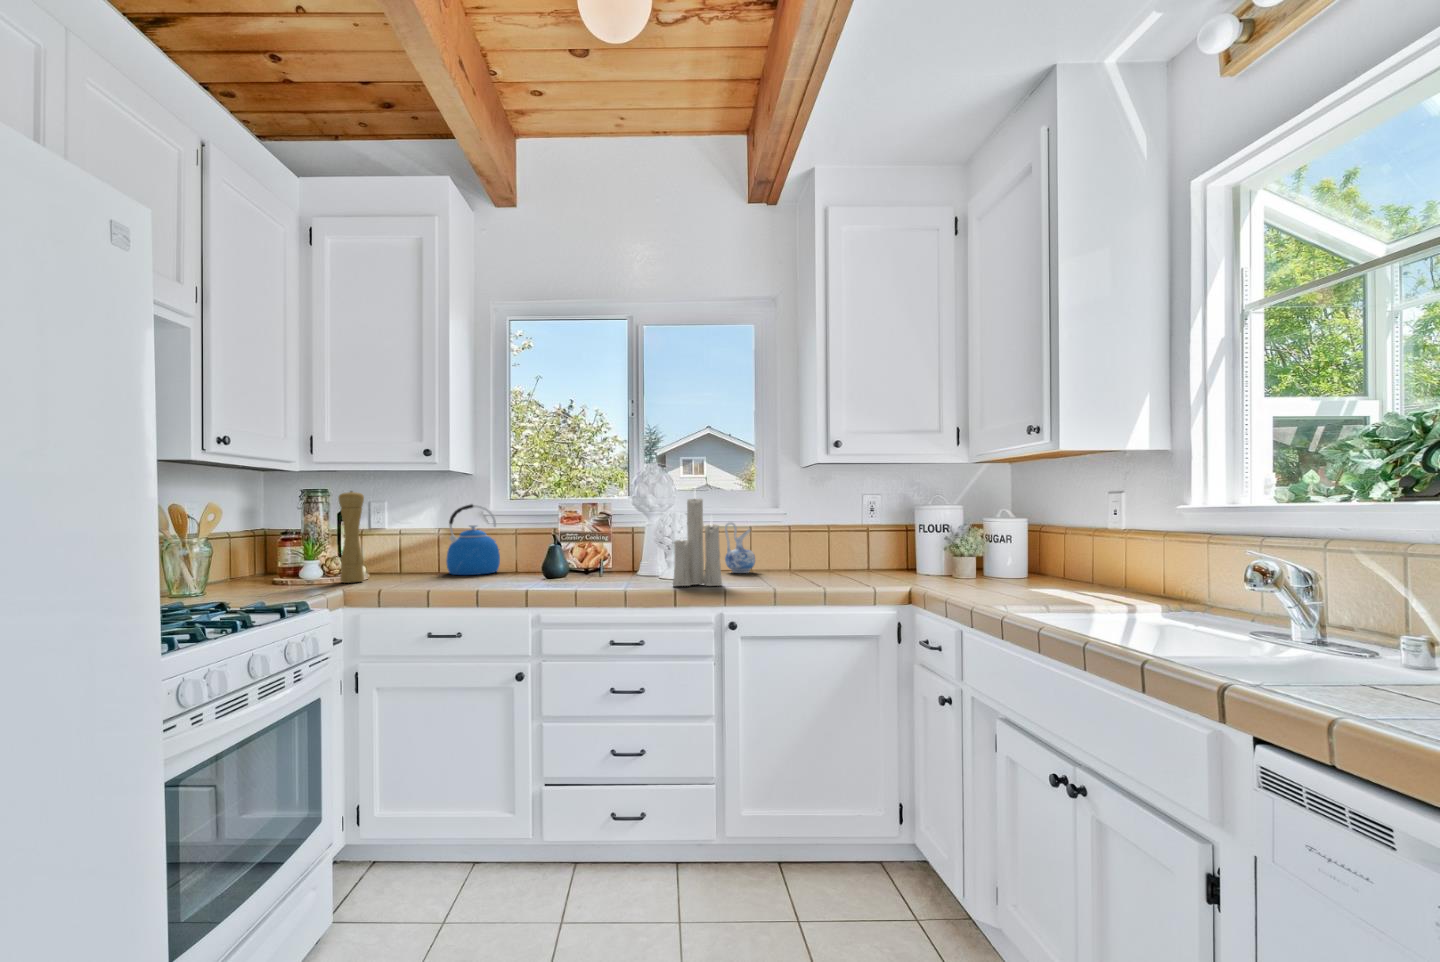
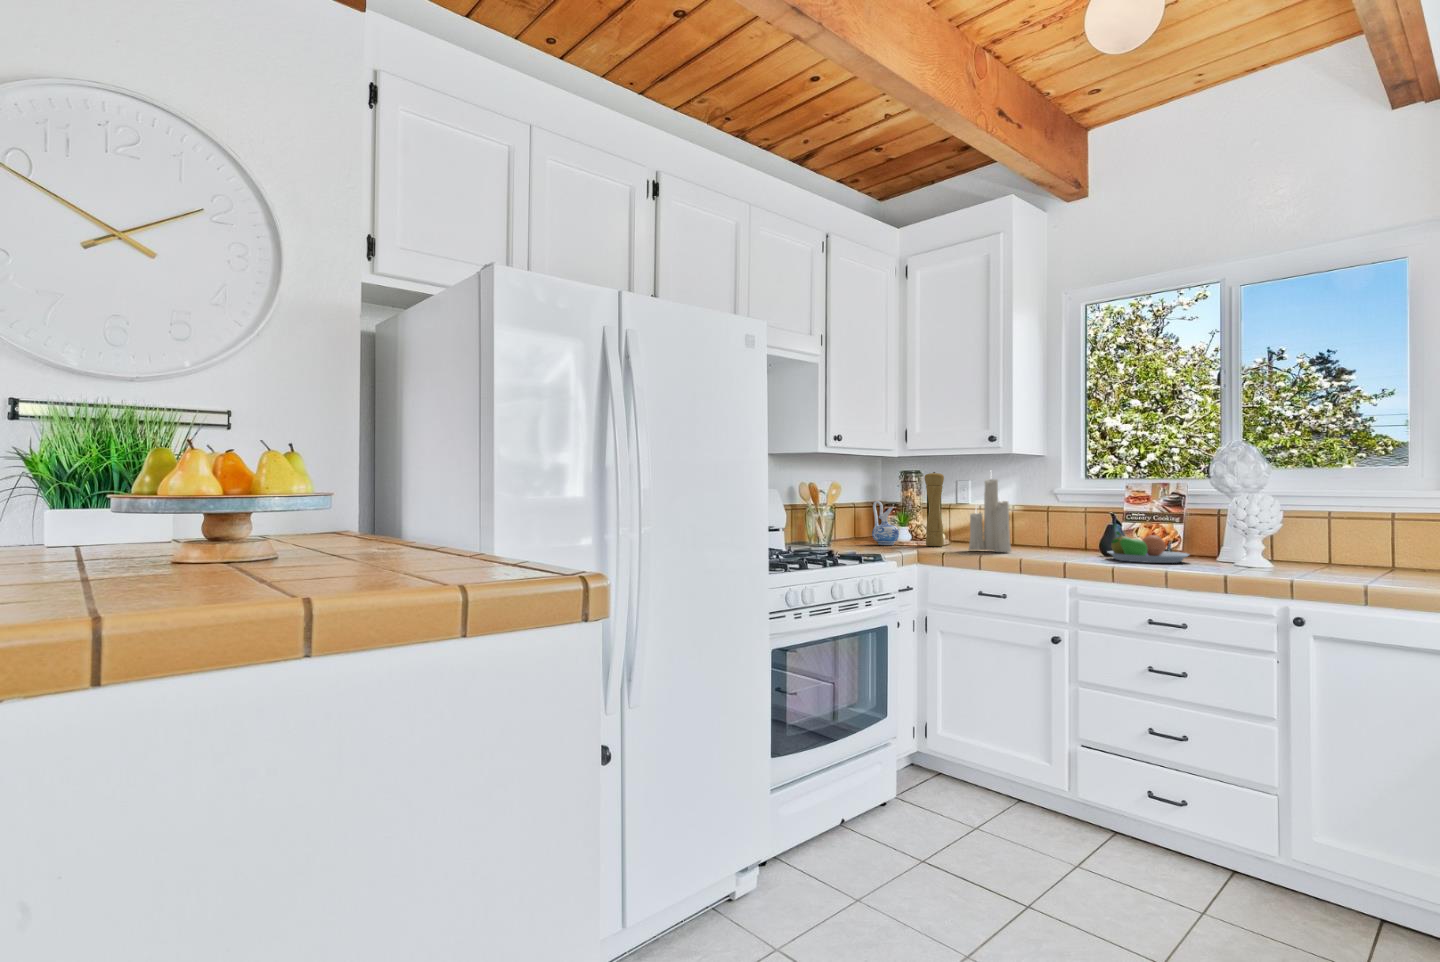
candle: present [673,493,722,586] -> present [969,475,1011,552]
kettle: present [446,504,500,575] -> none [1015,485,1079,549]
ceramic pitcher: present [725,522,755,573] -> present [872,501,899,545]
fruit bowl: none [551,553,622,584] -> present [1108,531,1189,563]

